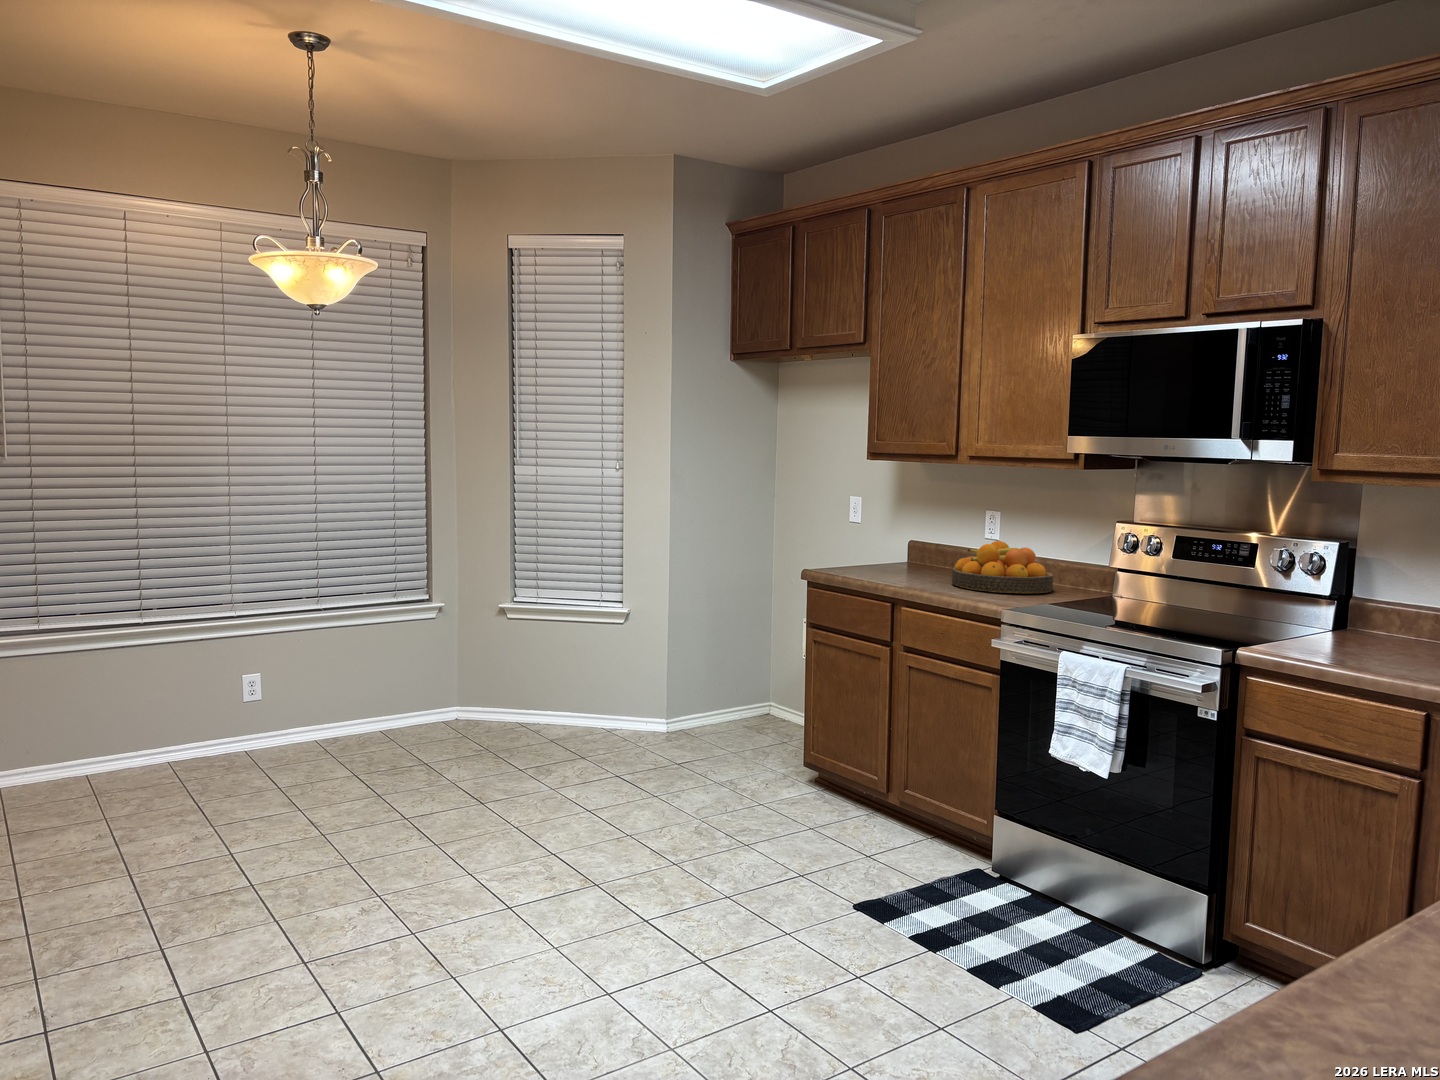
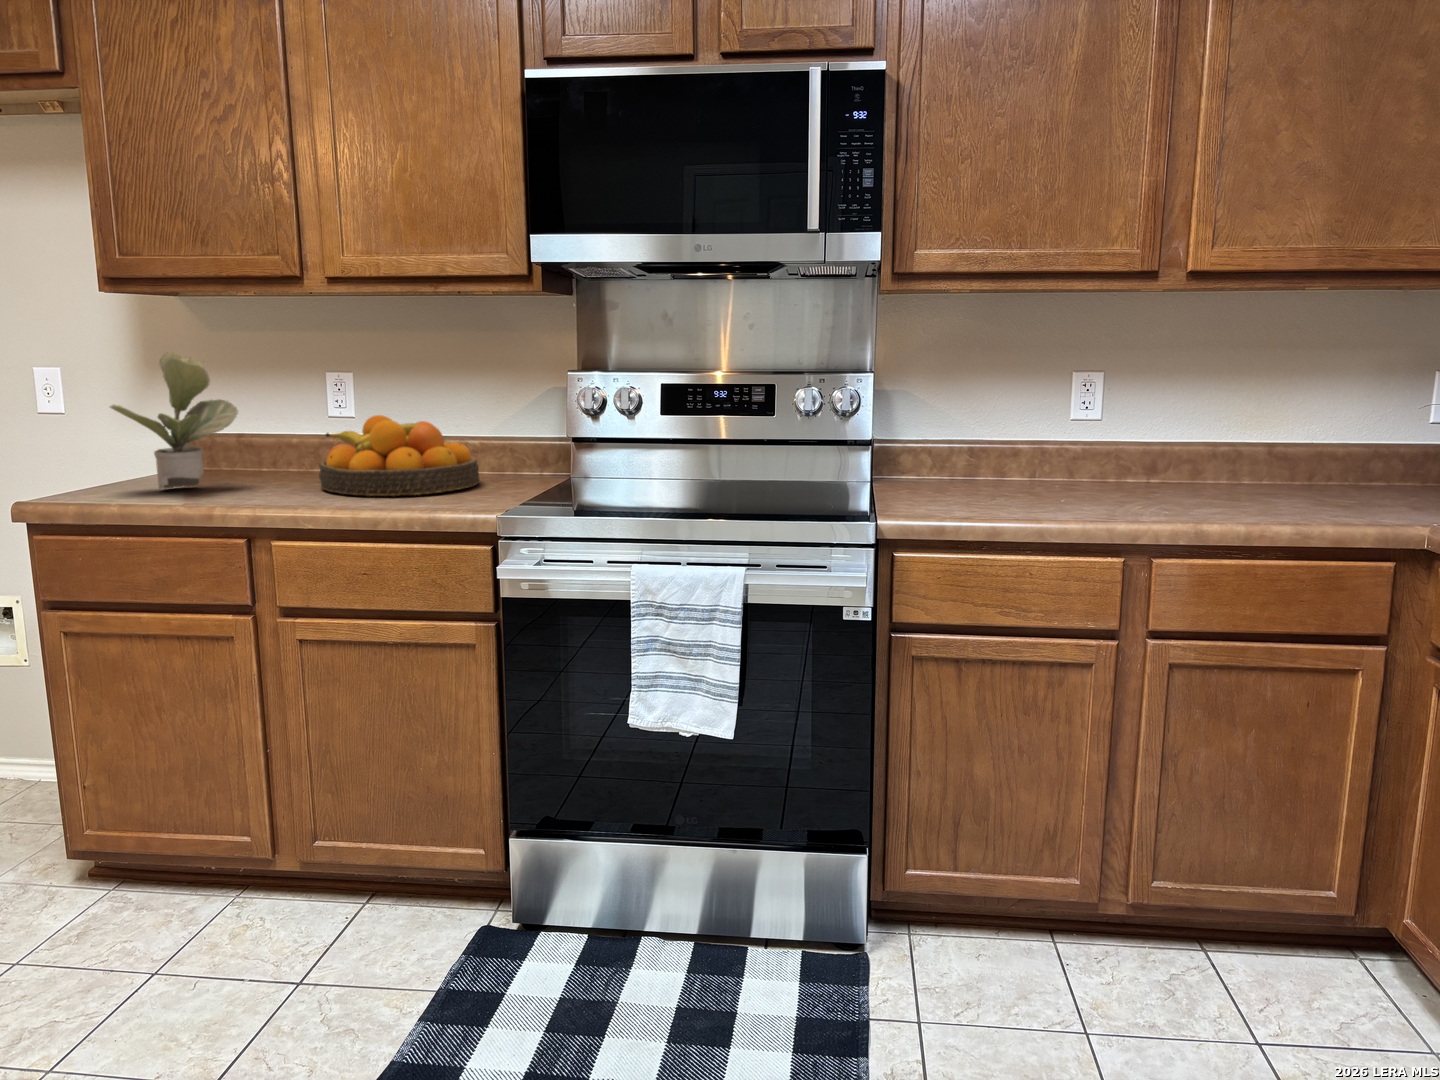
potted plant: none [855,494,920,572] -> present [110,353,238,489]

